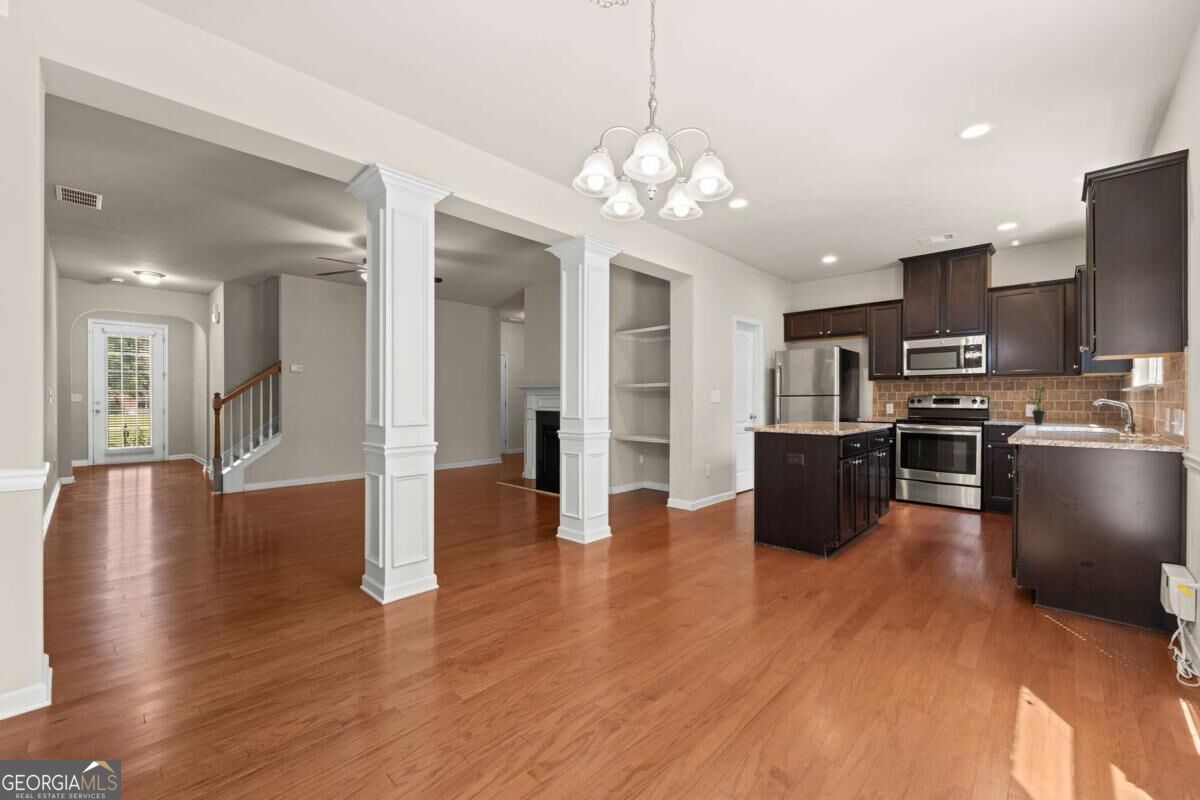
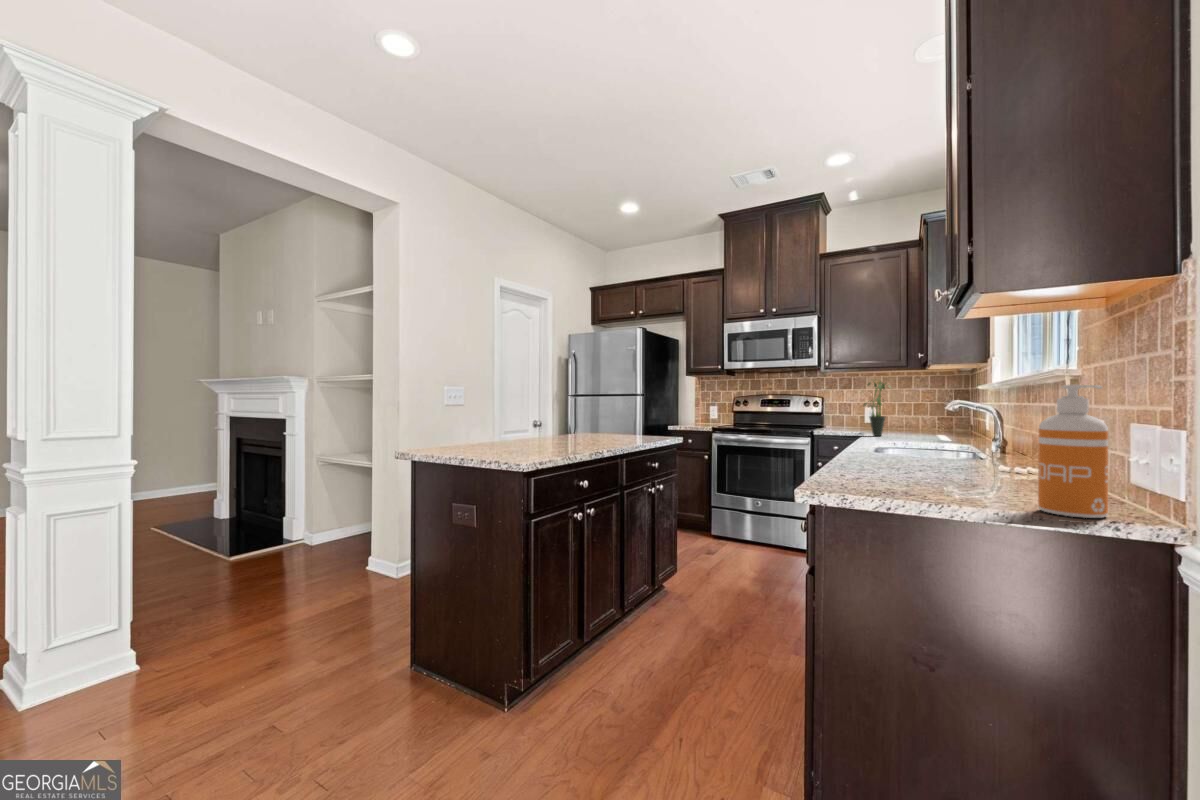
soap dispenser: none [1120,393,1148,445] -> present [1038,385,1108,518]

